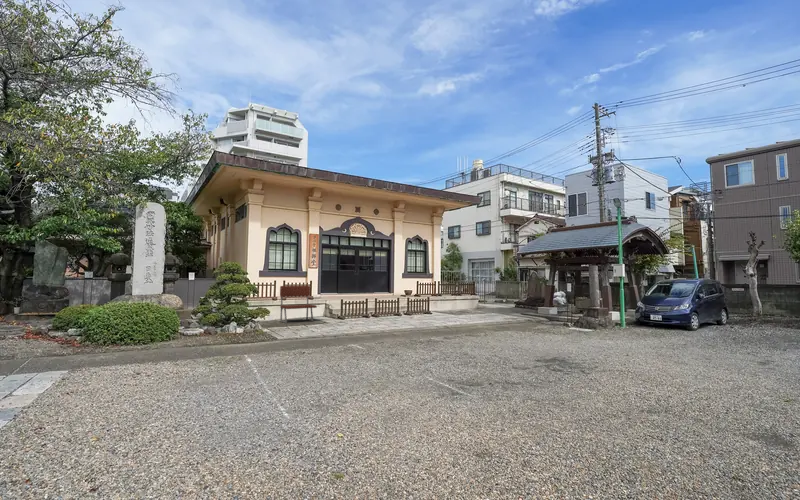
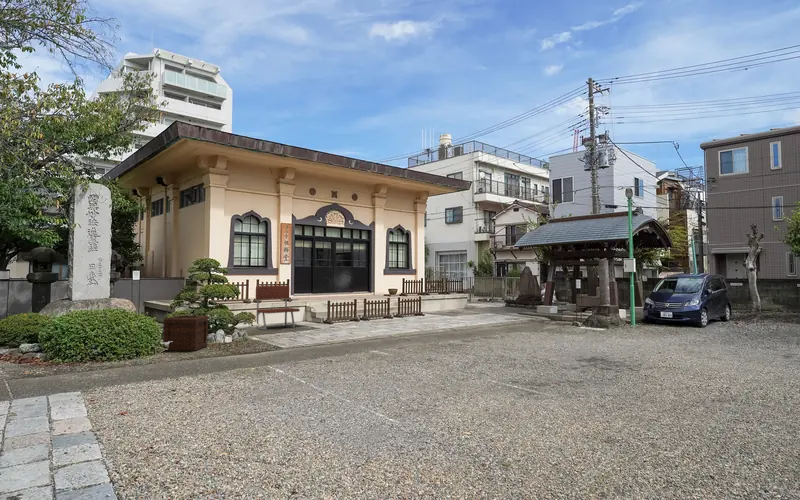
wooden crate: none [177,310,219,341] -> present [163,316,208,351]

